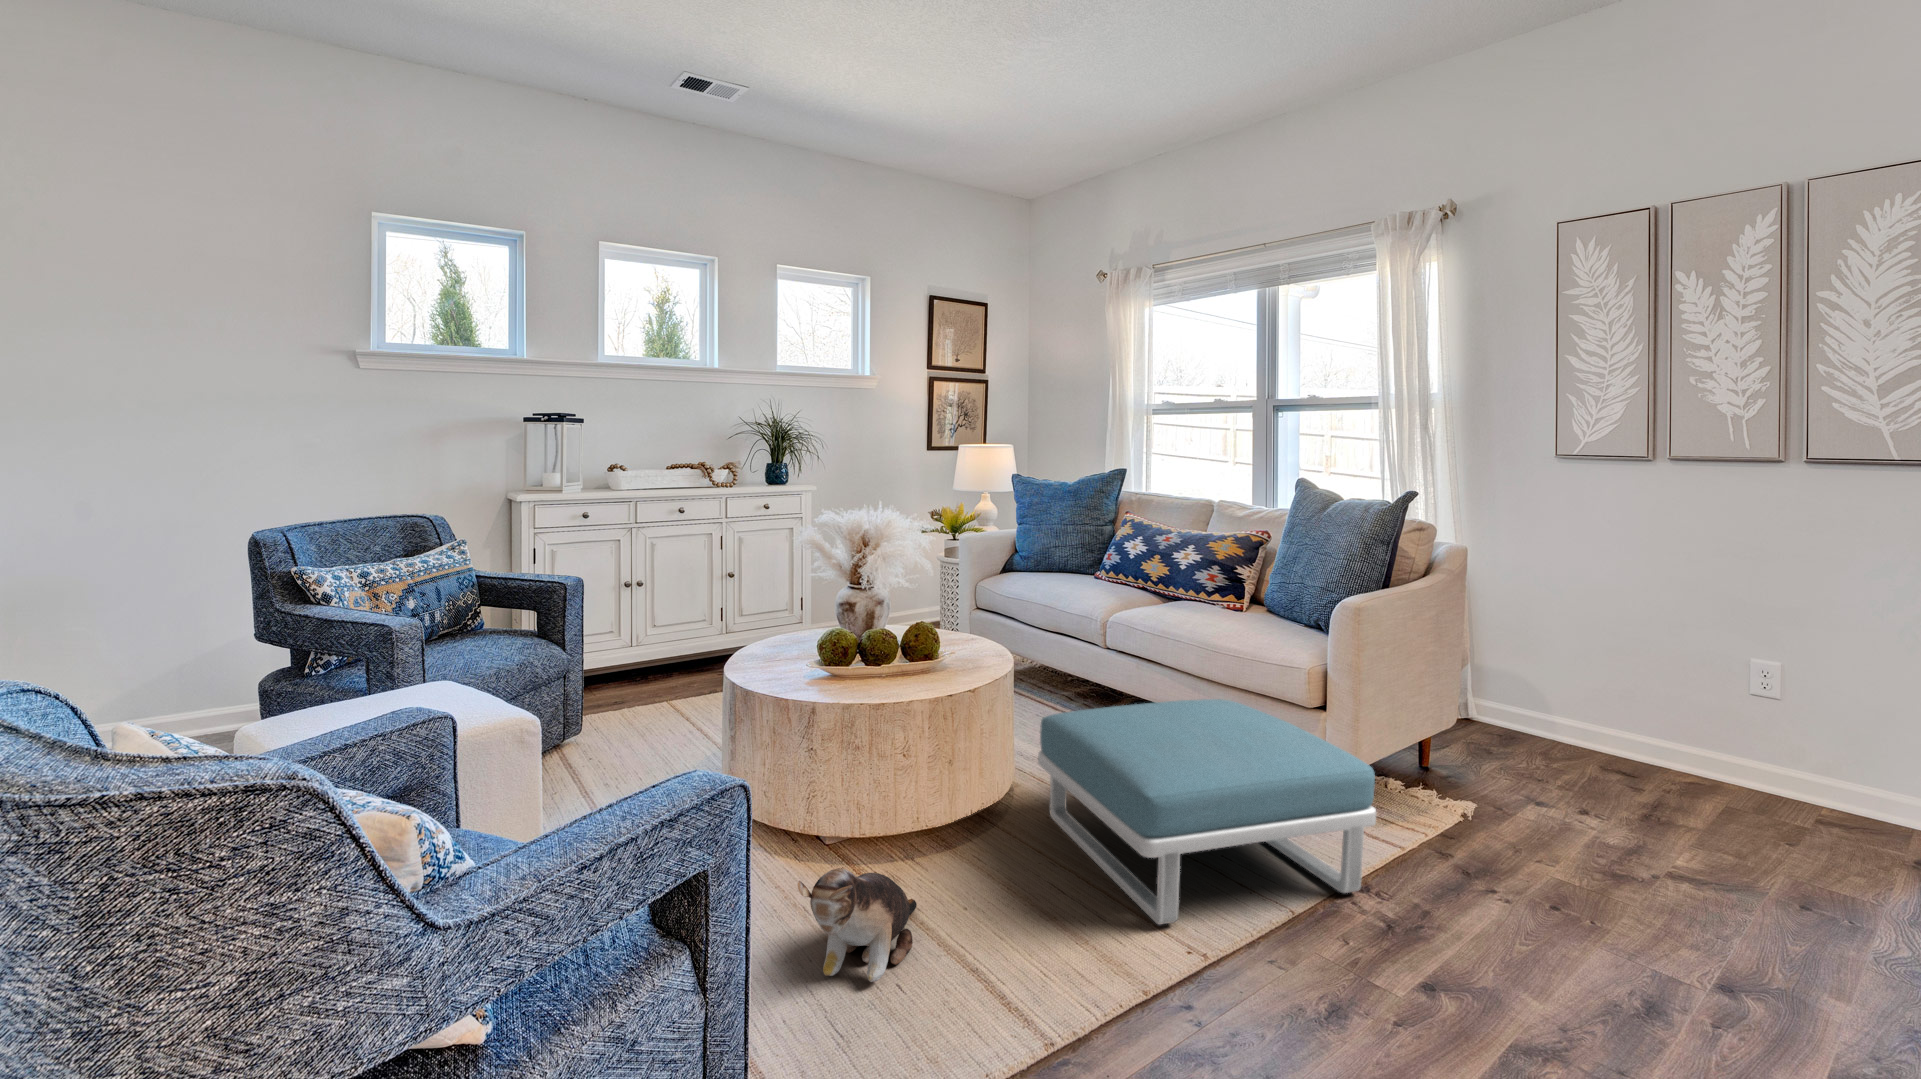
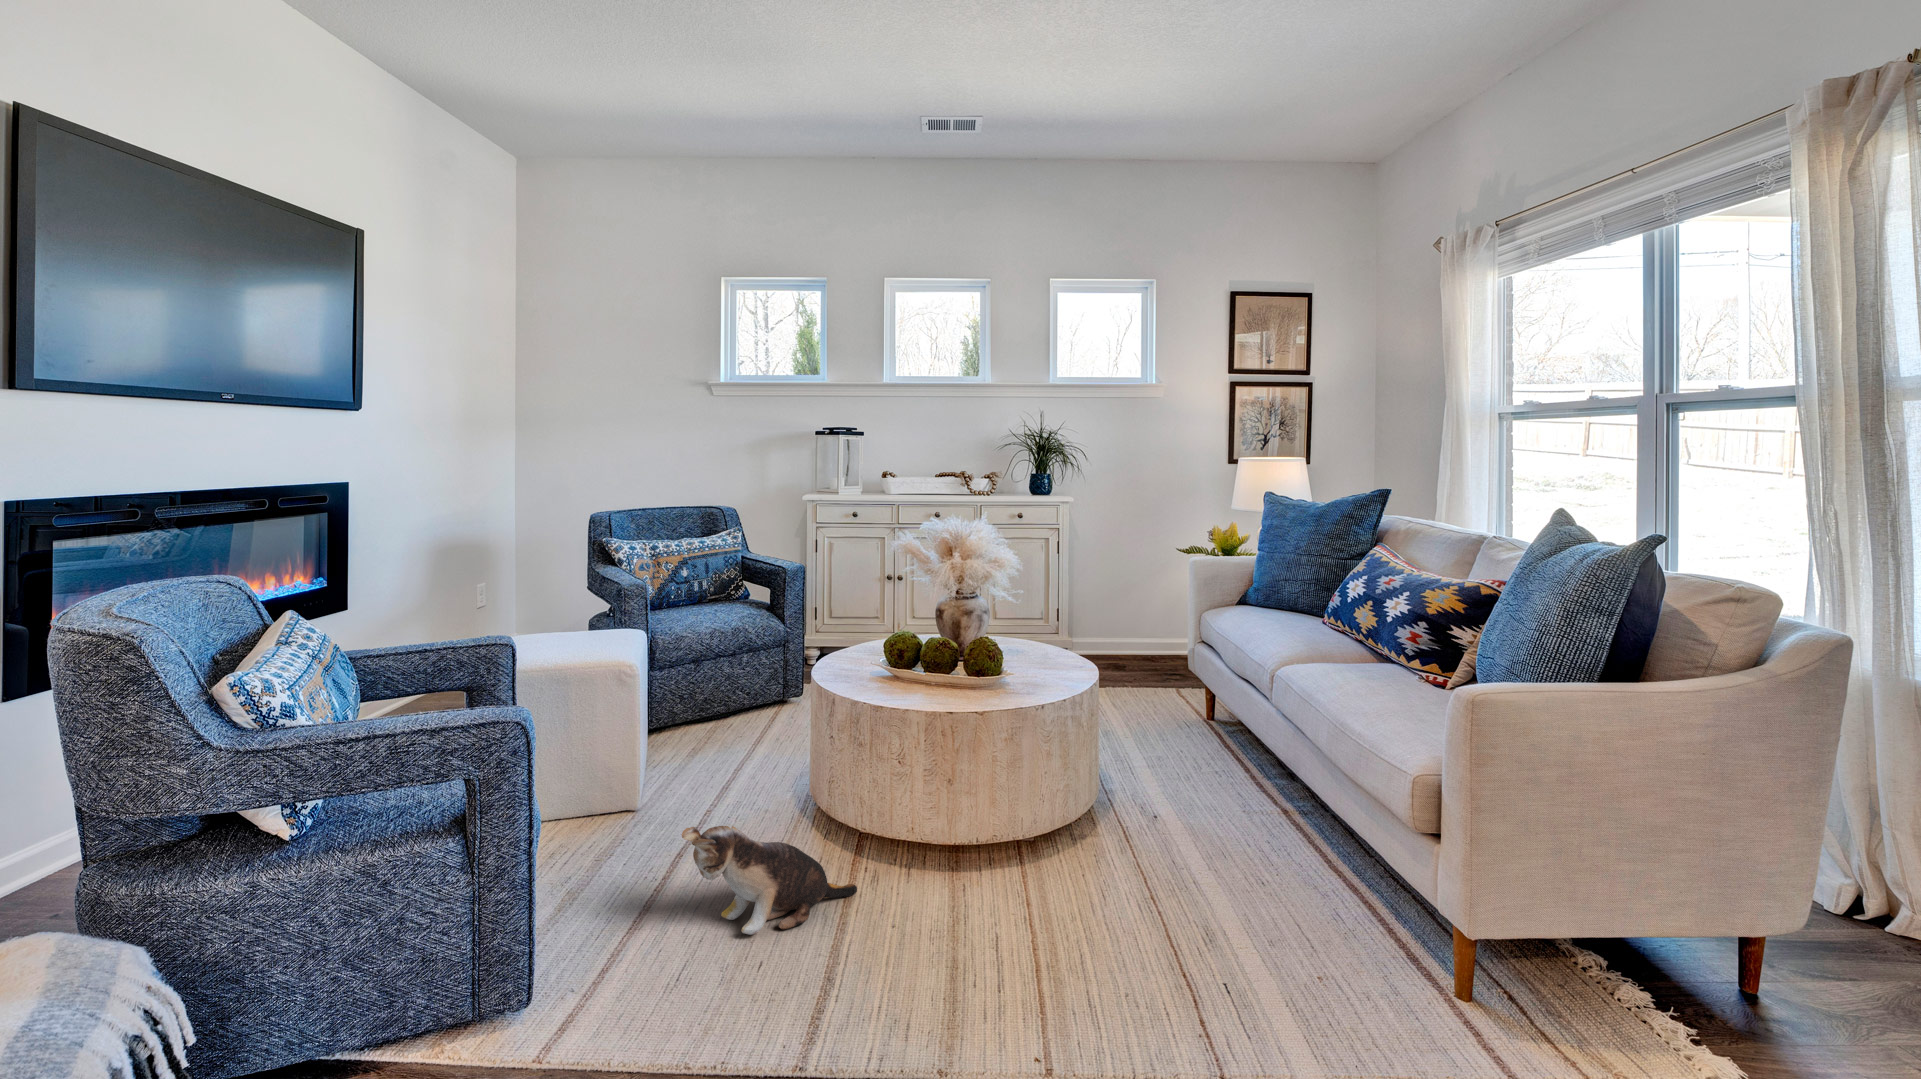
footstool: present [1038,699,1376,925] -> none [1018,750,1345,1034]

